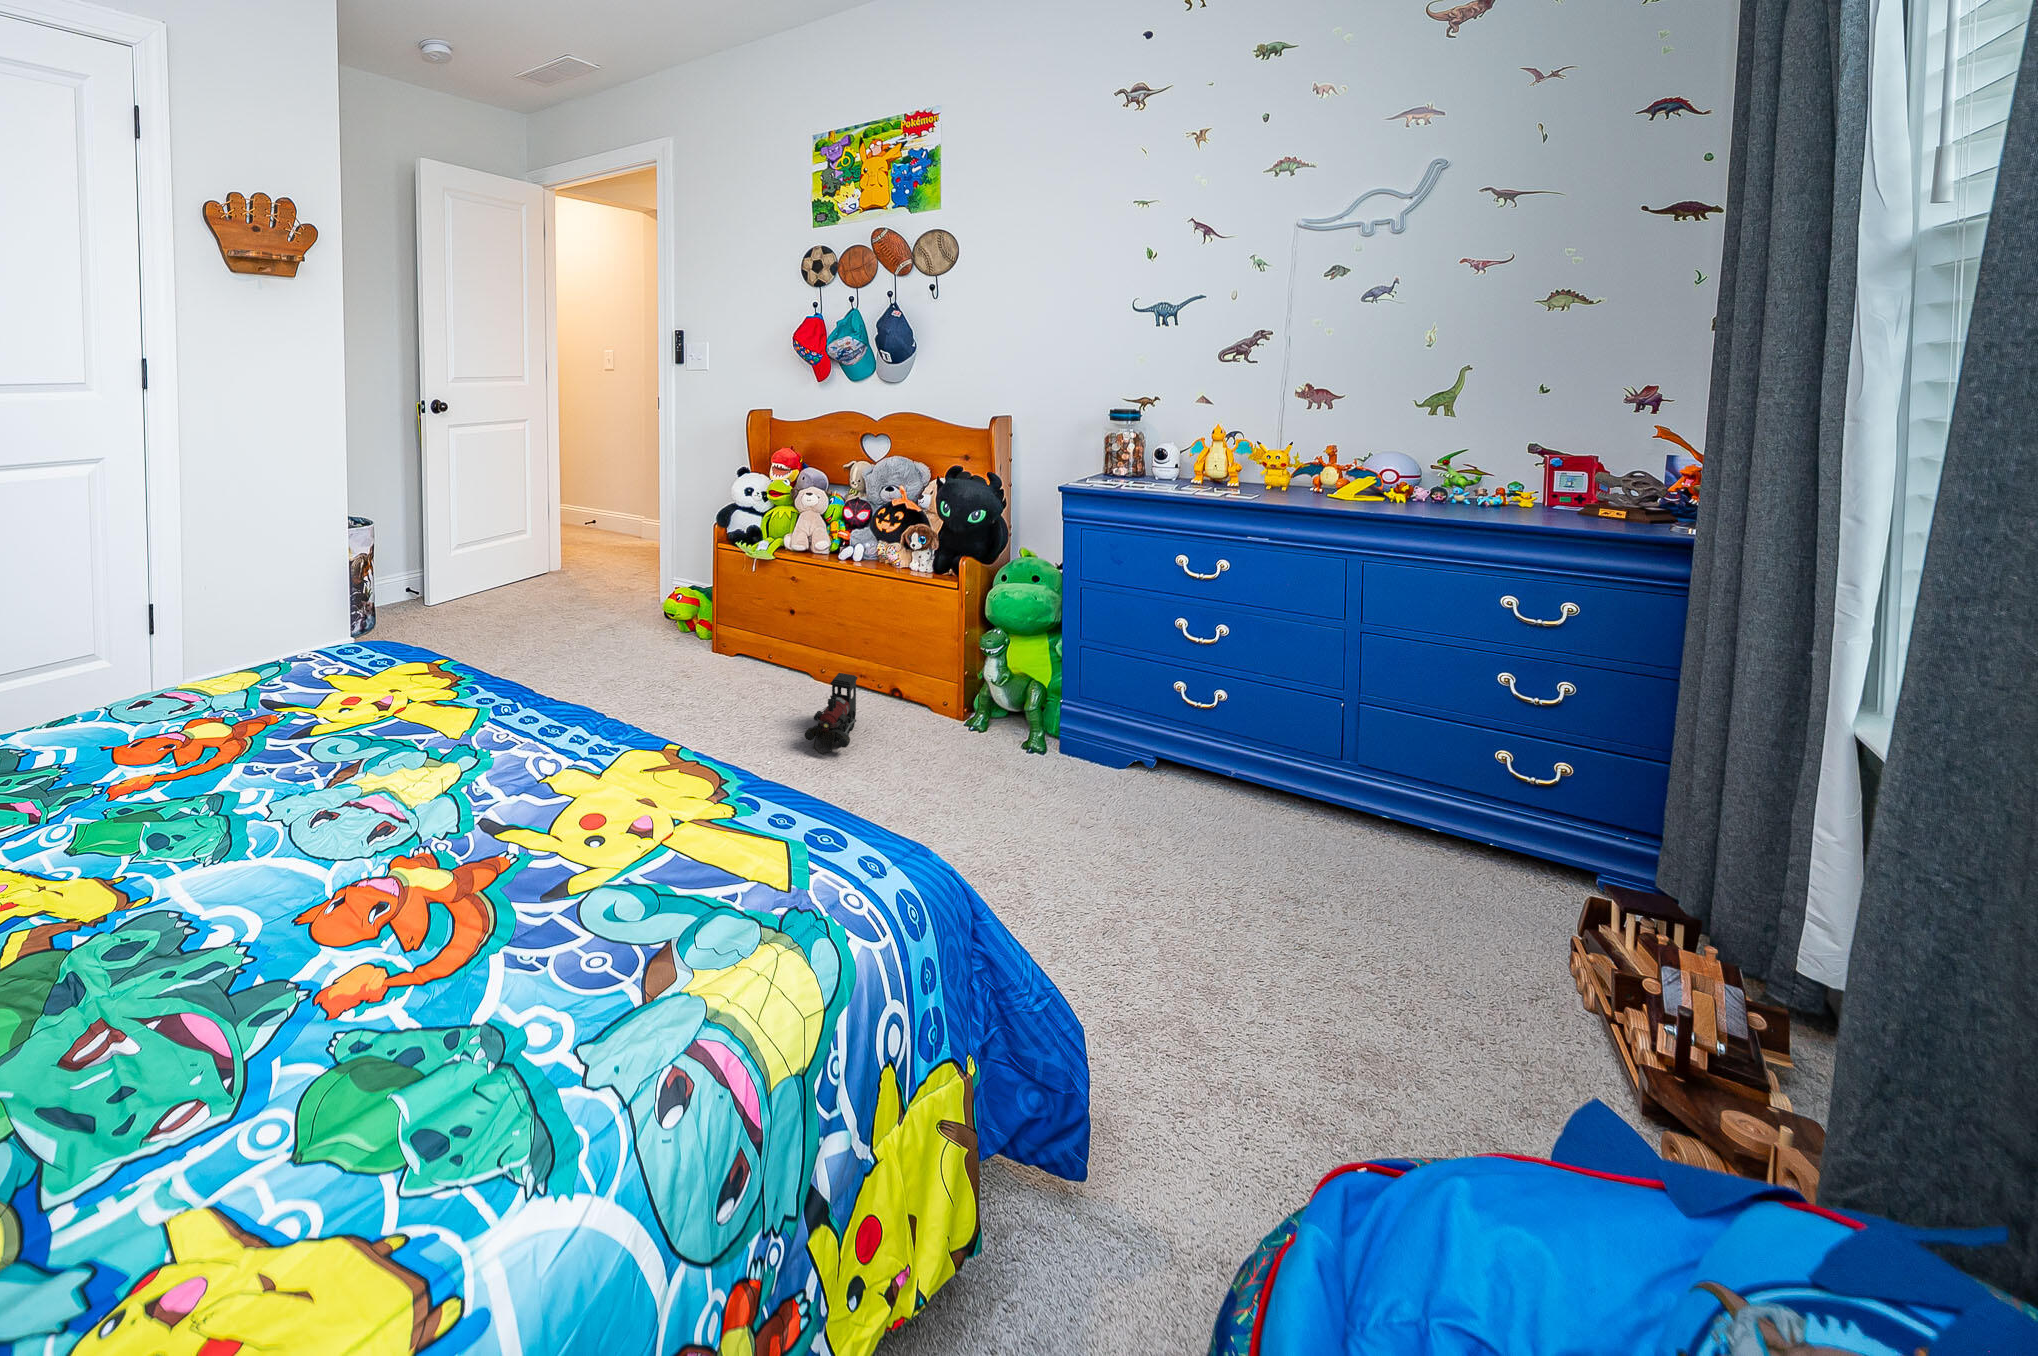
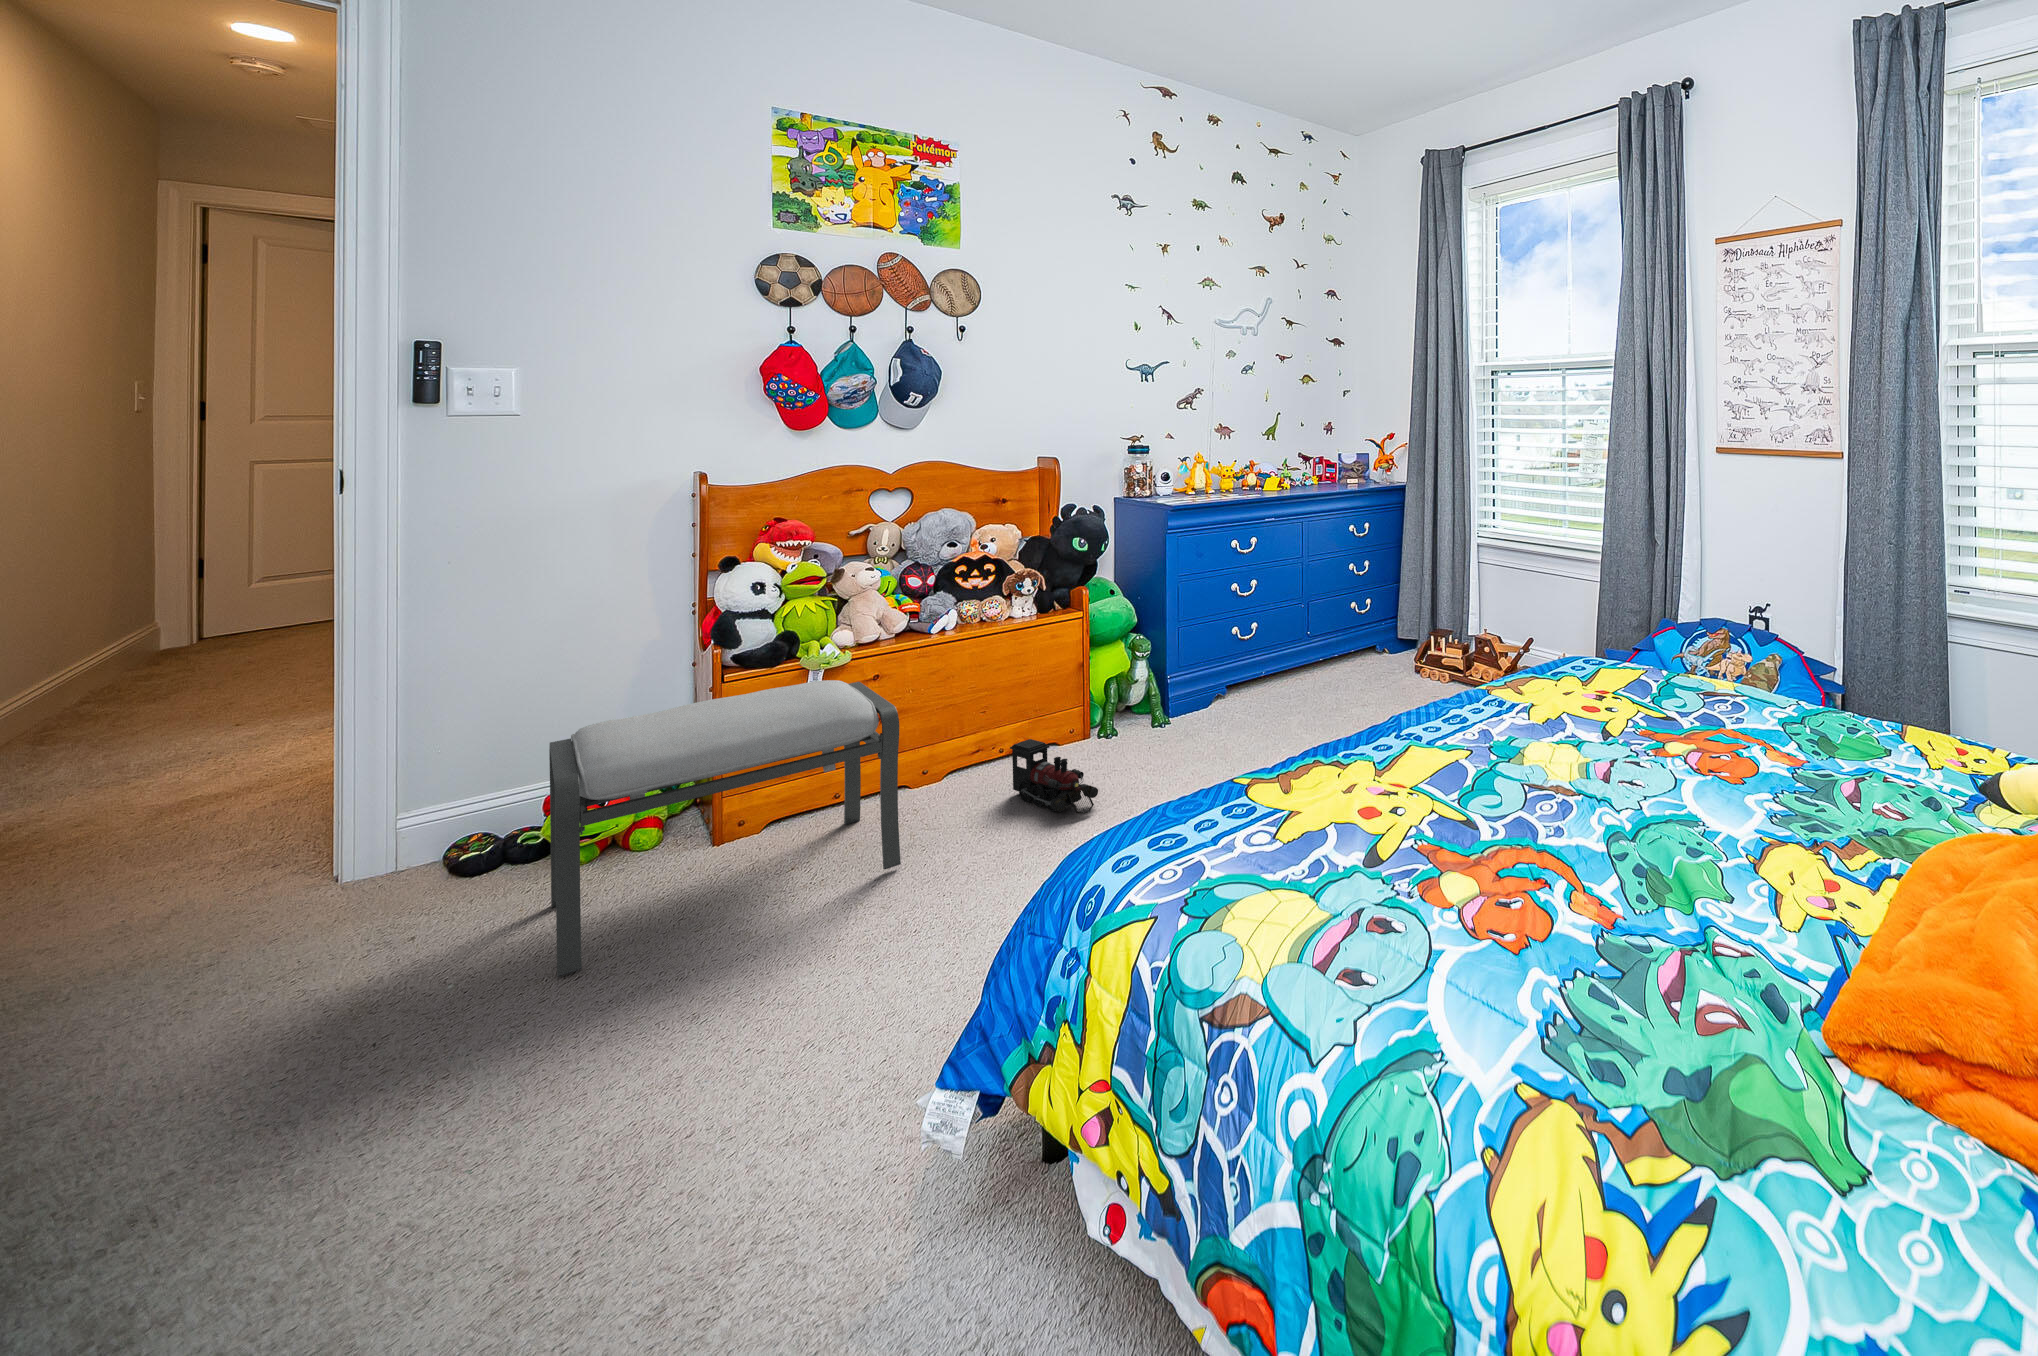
ottoman: none [566,549,765,709] -> present [549,680,901,977]

